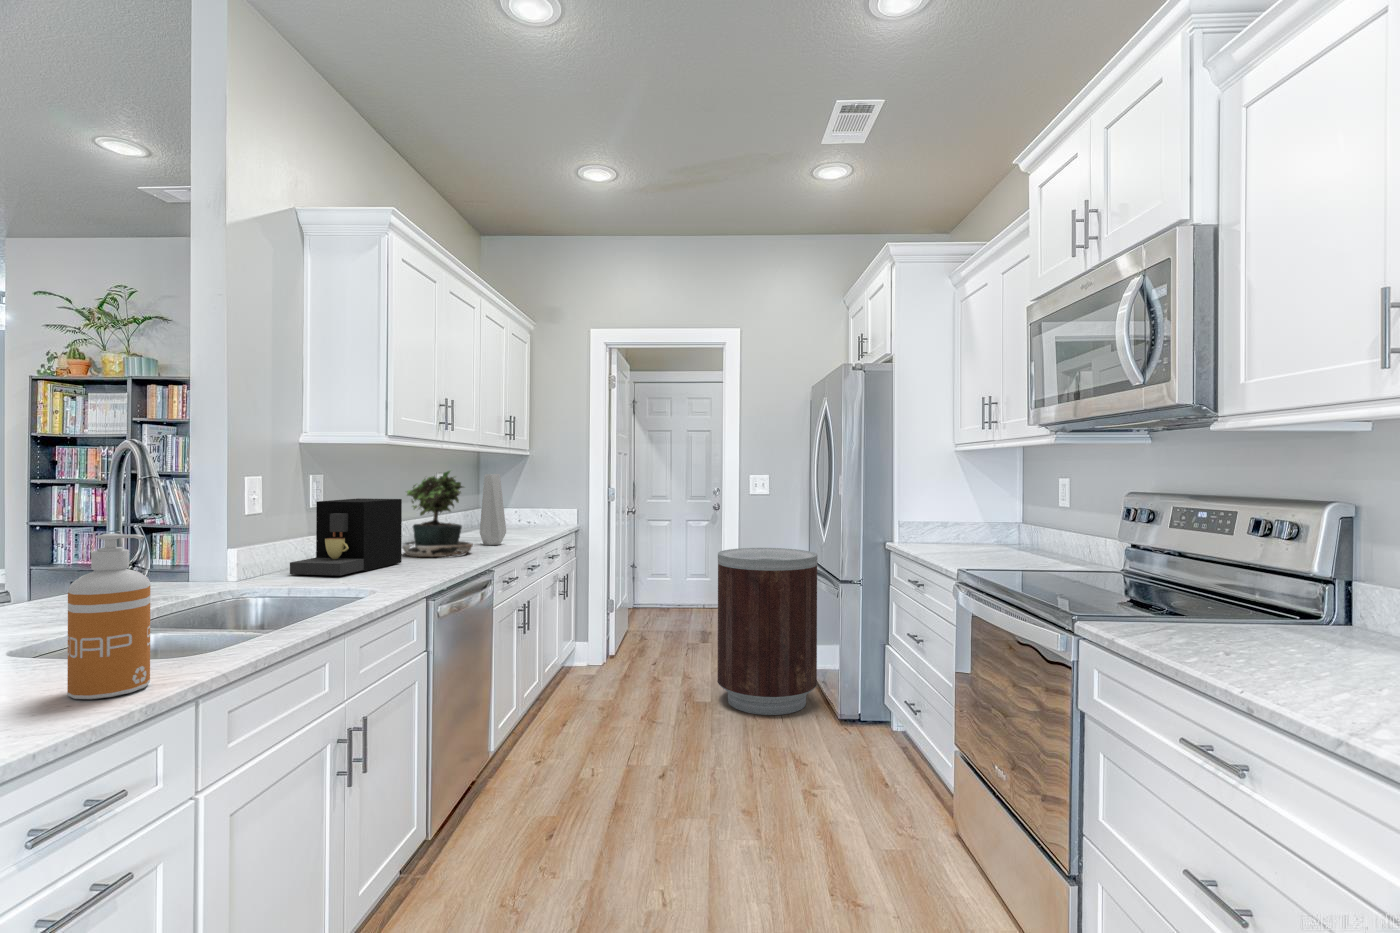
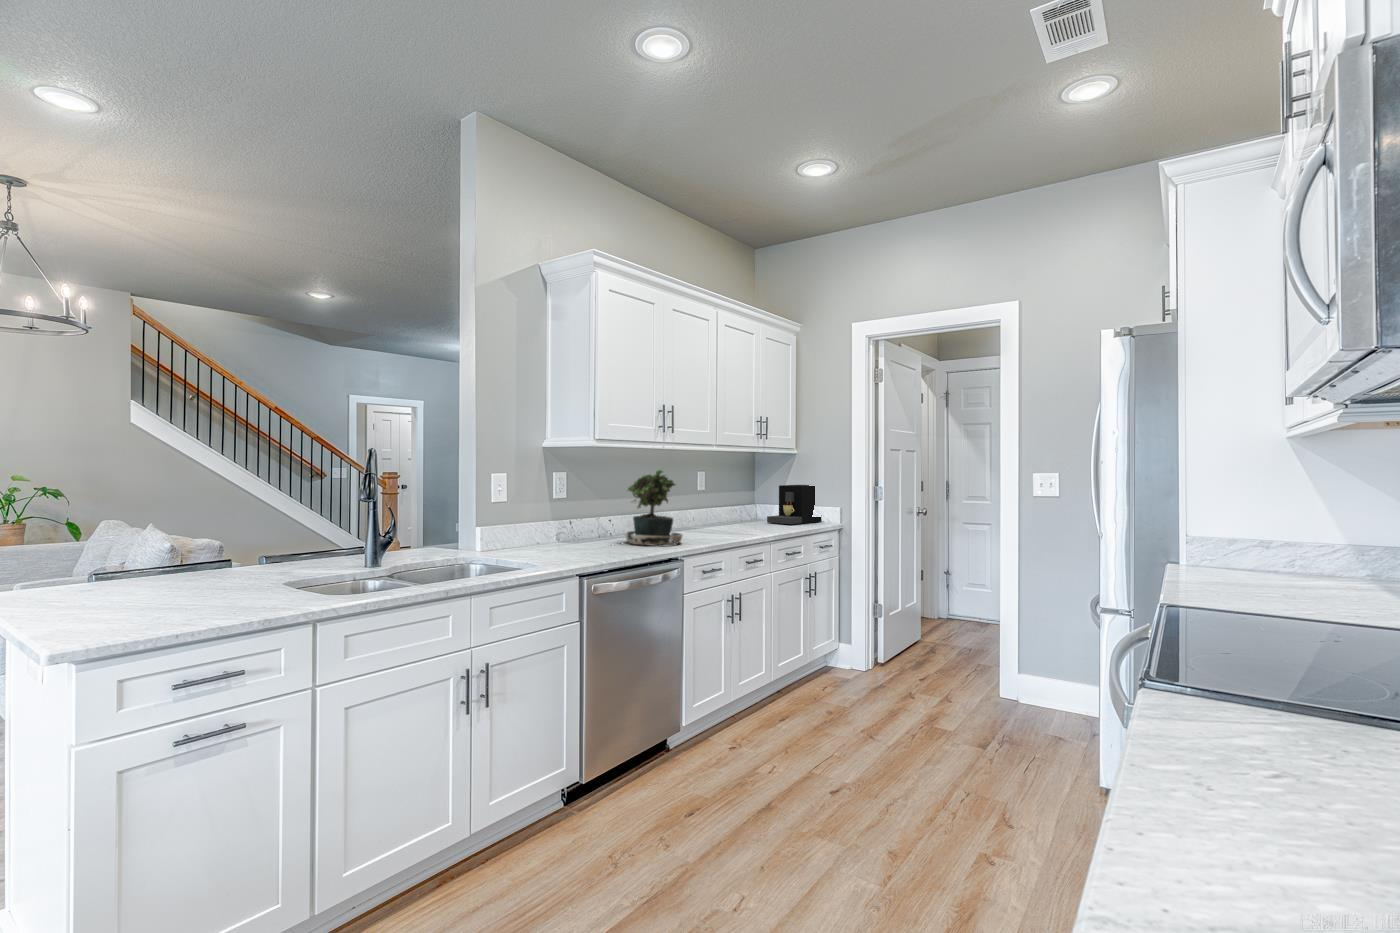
vase: present [480,474,506,545] -> none [706,473,730,538]
coffee maker: present [290,498,402,576] -> present [767,485,822,524]
soap dispenser: present [67,534,150,699] -> none [242,512,289,615]
trash can: present [717,548,817,715] -> none [959,561,1089,762]

